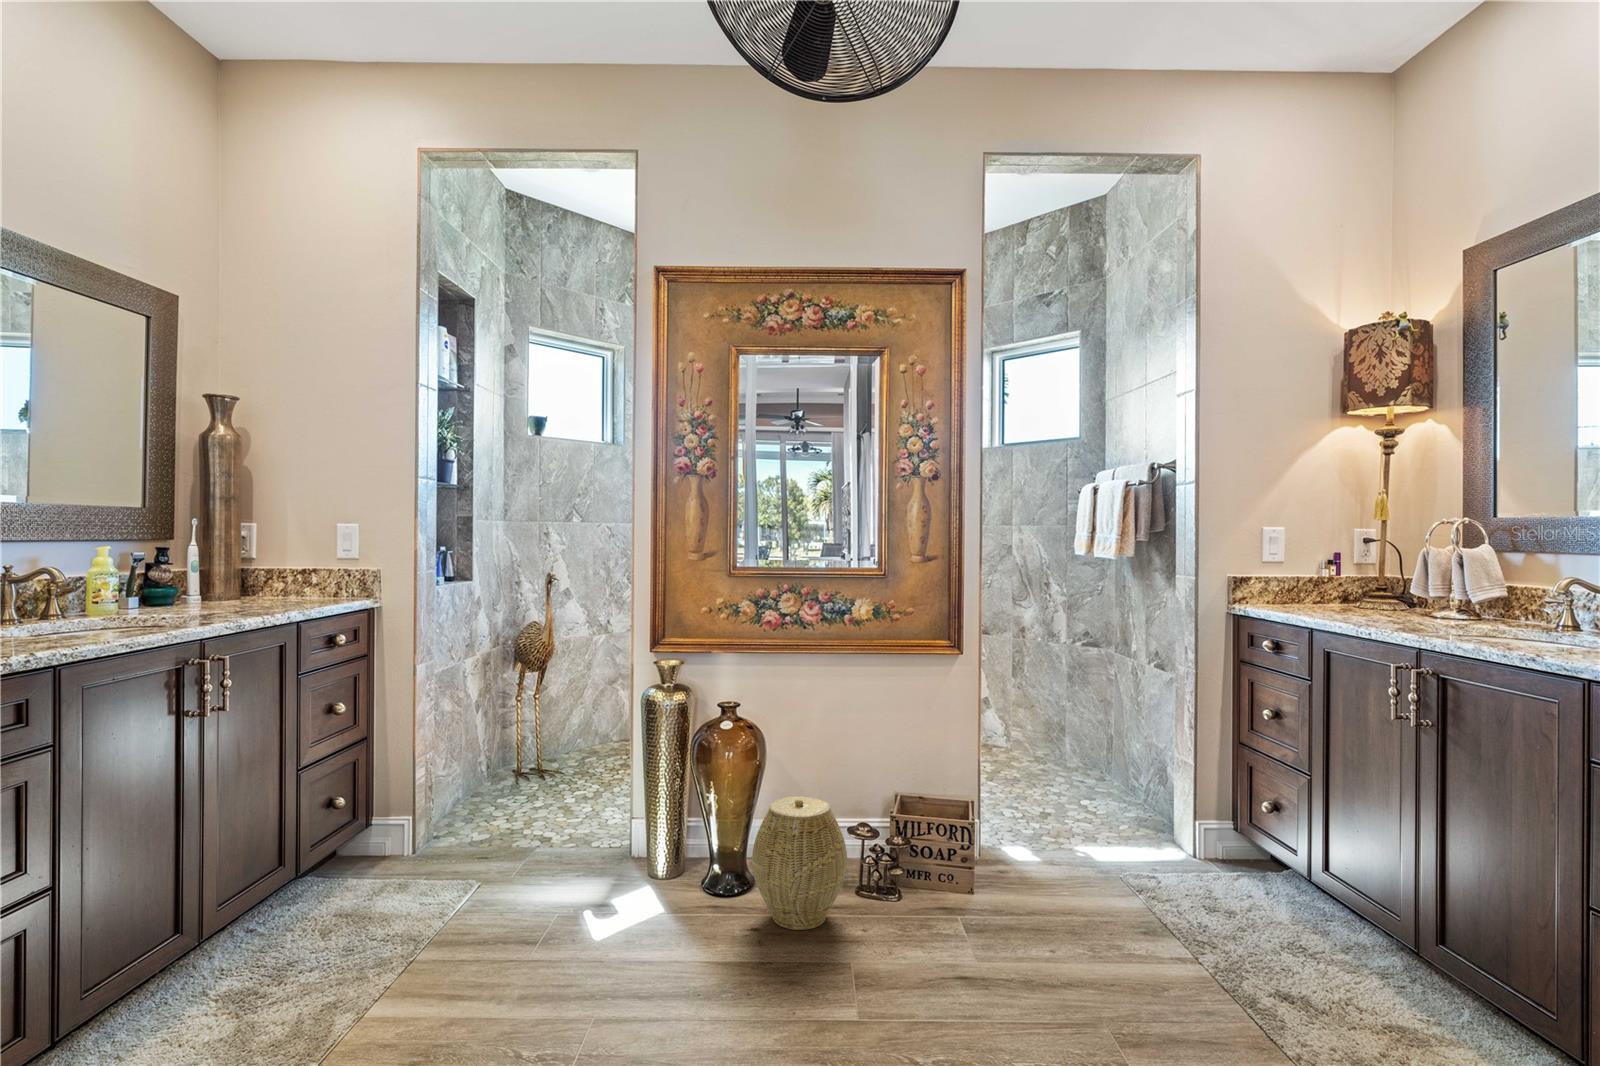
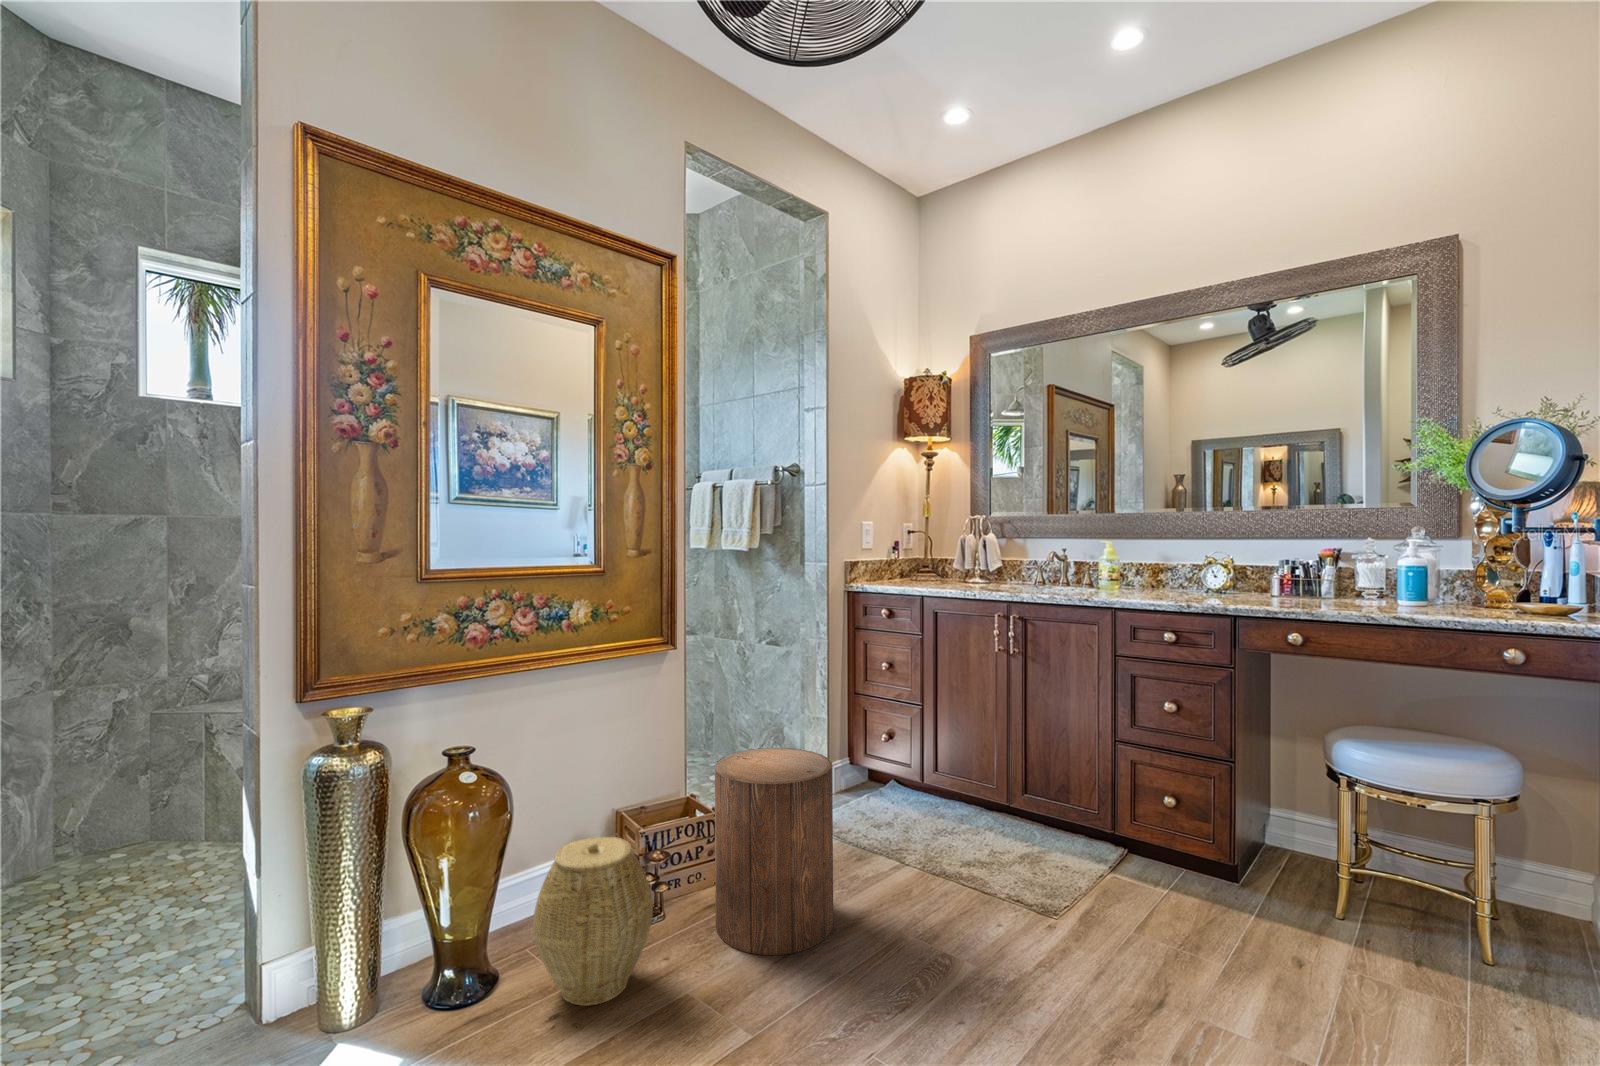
stool: none [919,761,1042,968] -> present [715,748,833,955]

